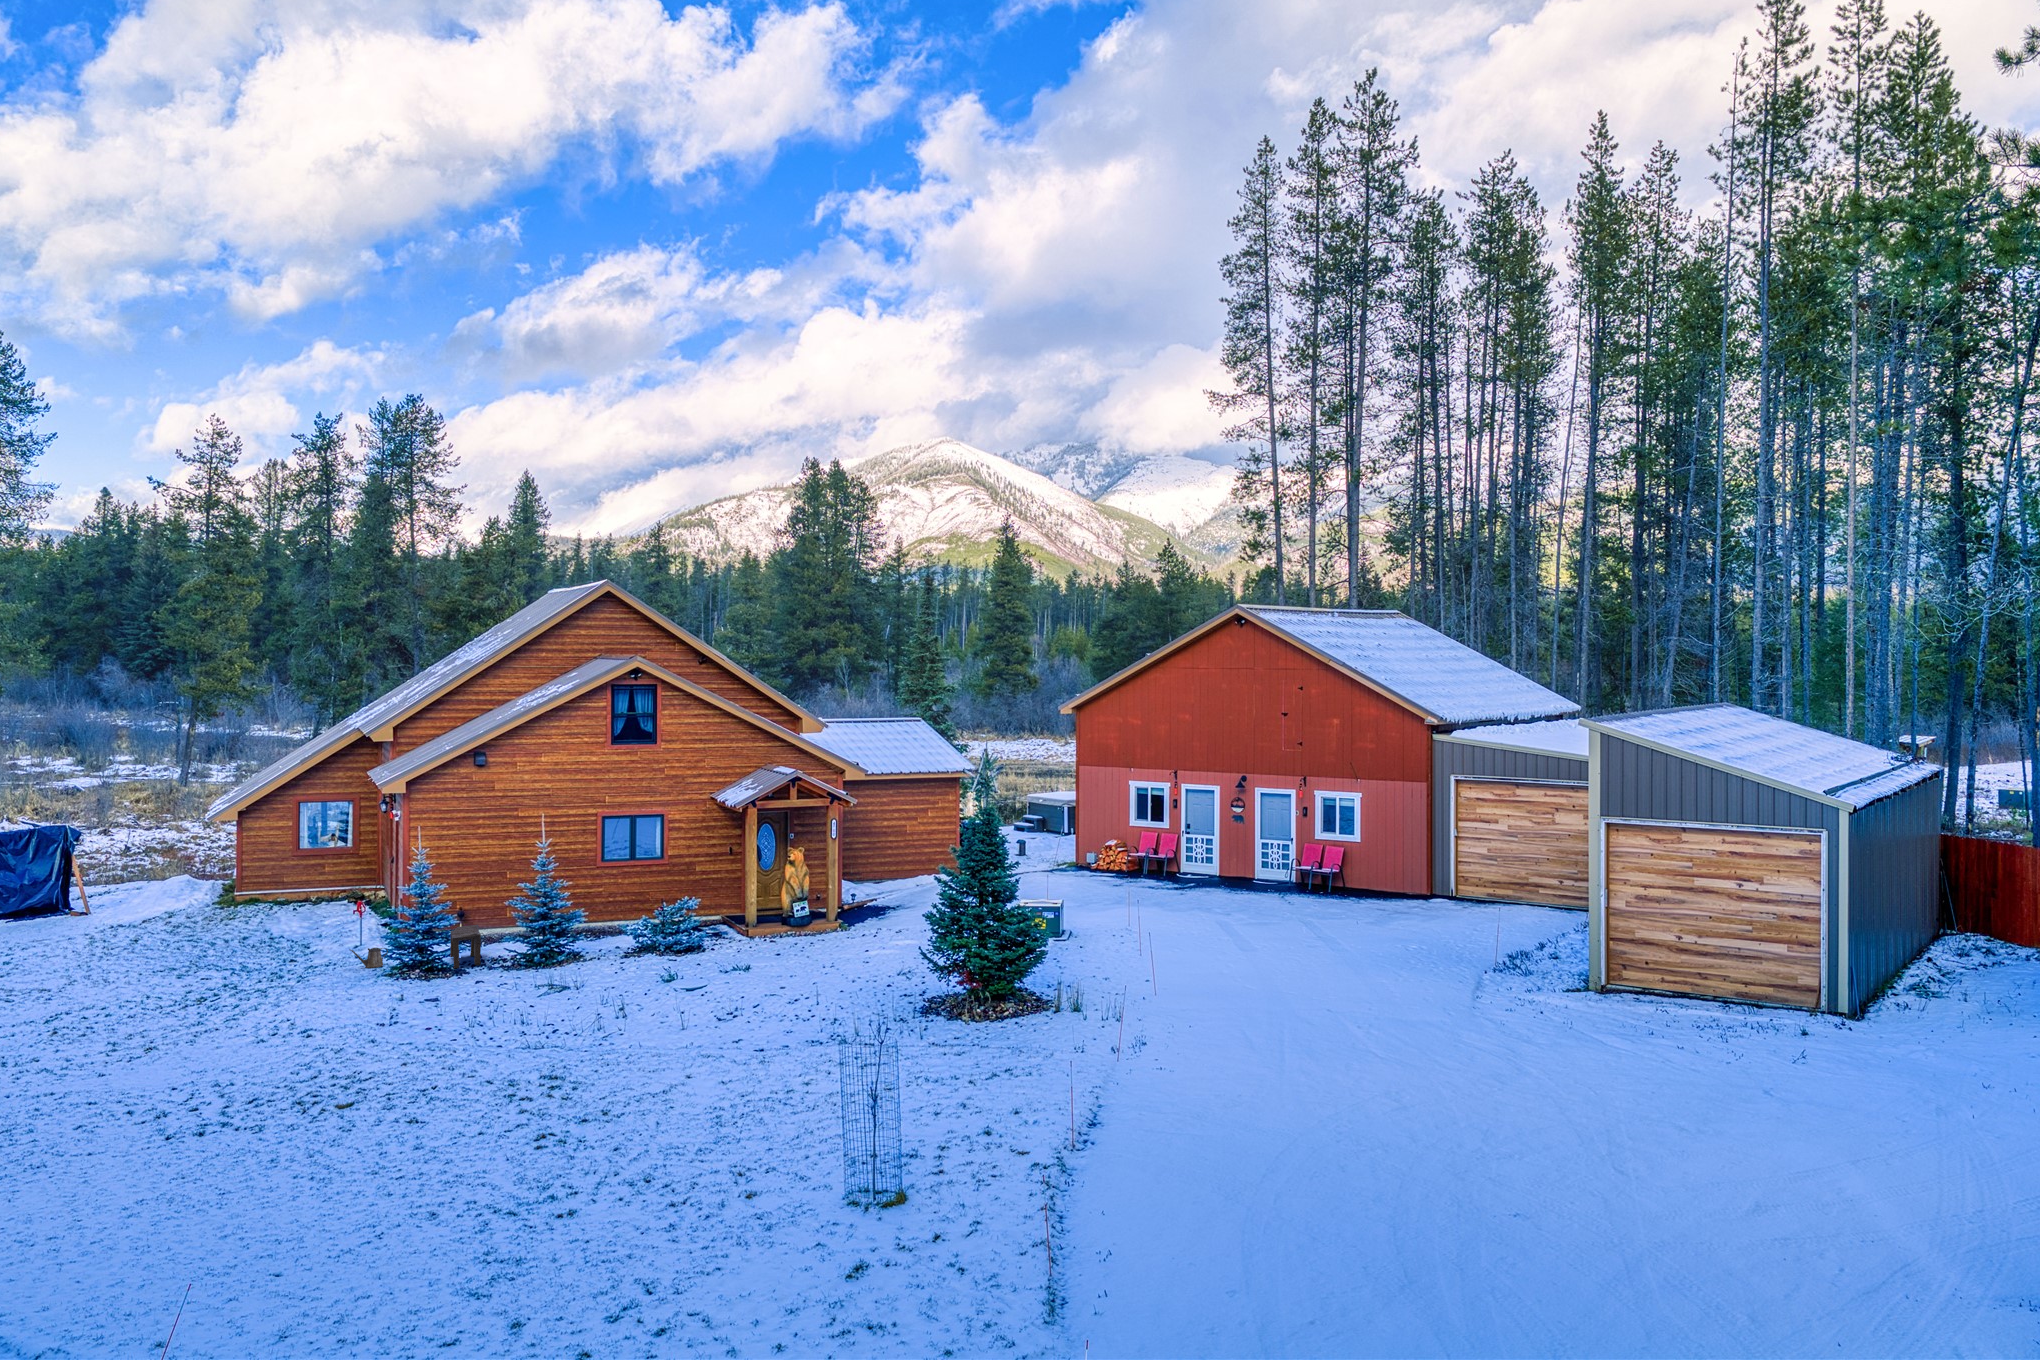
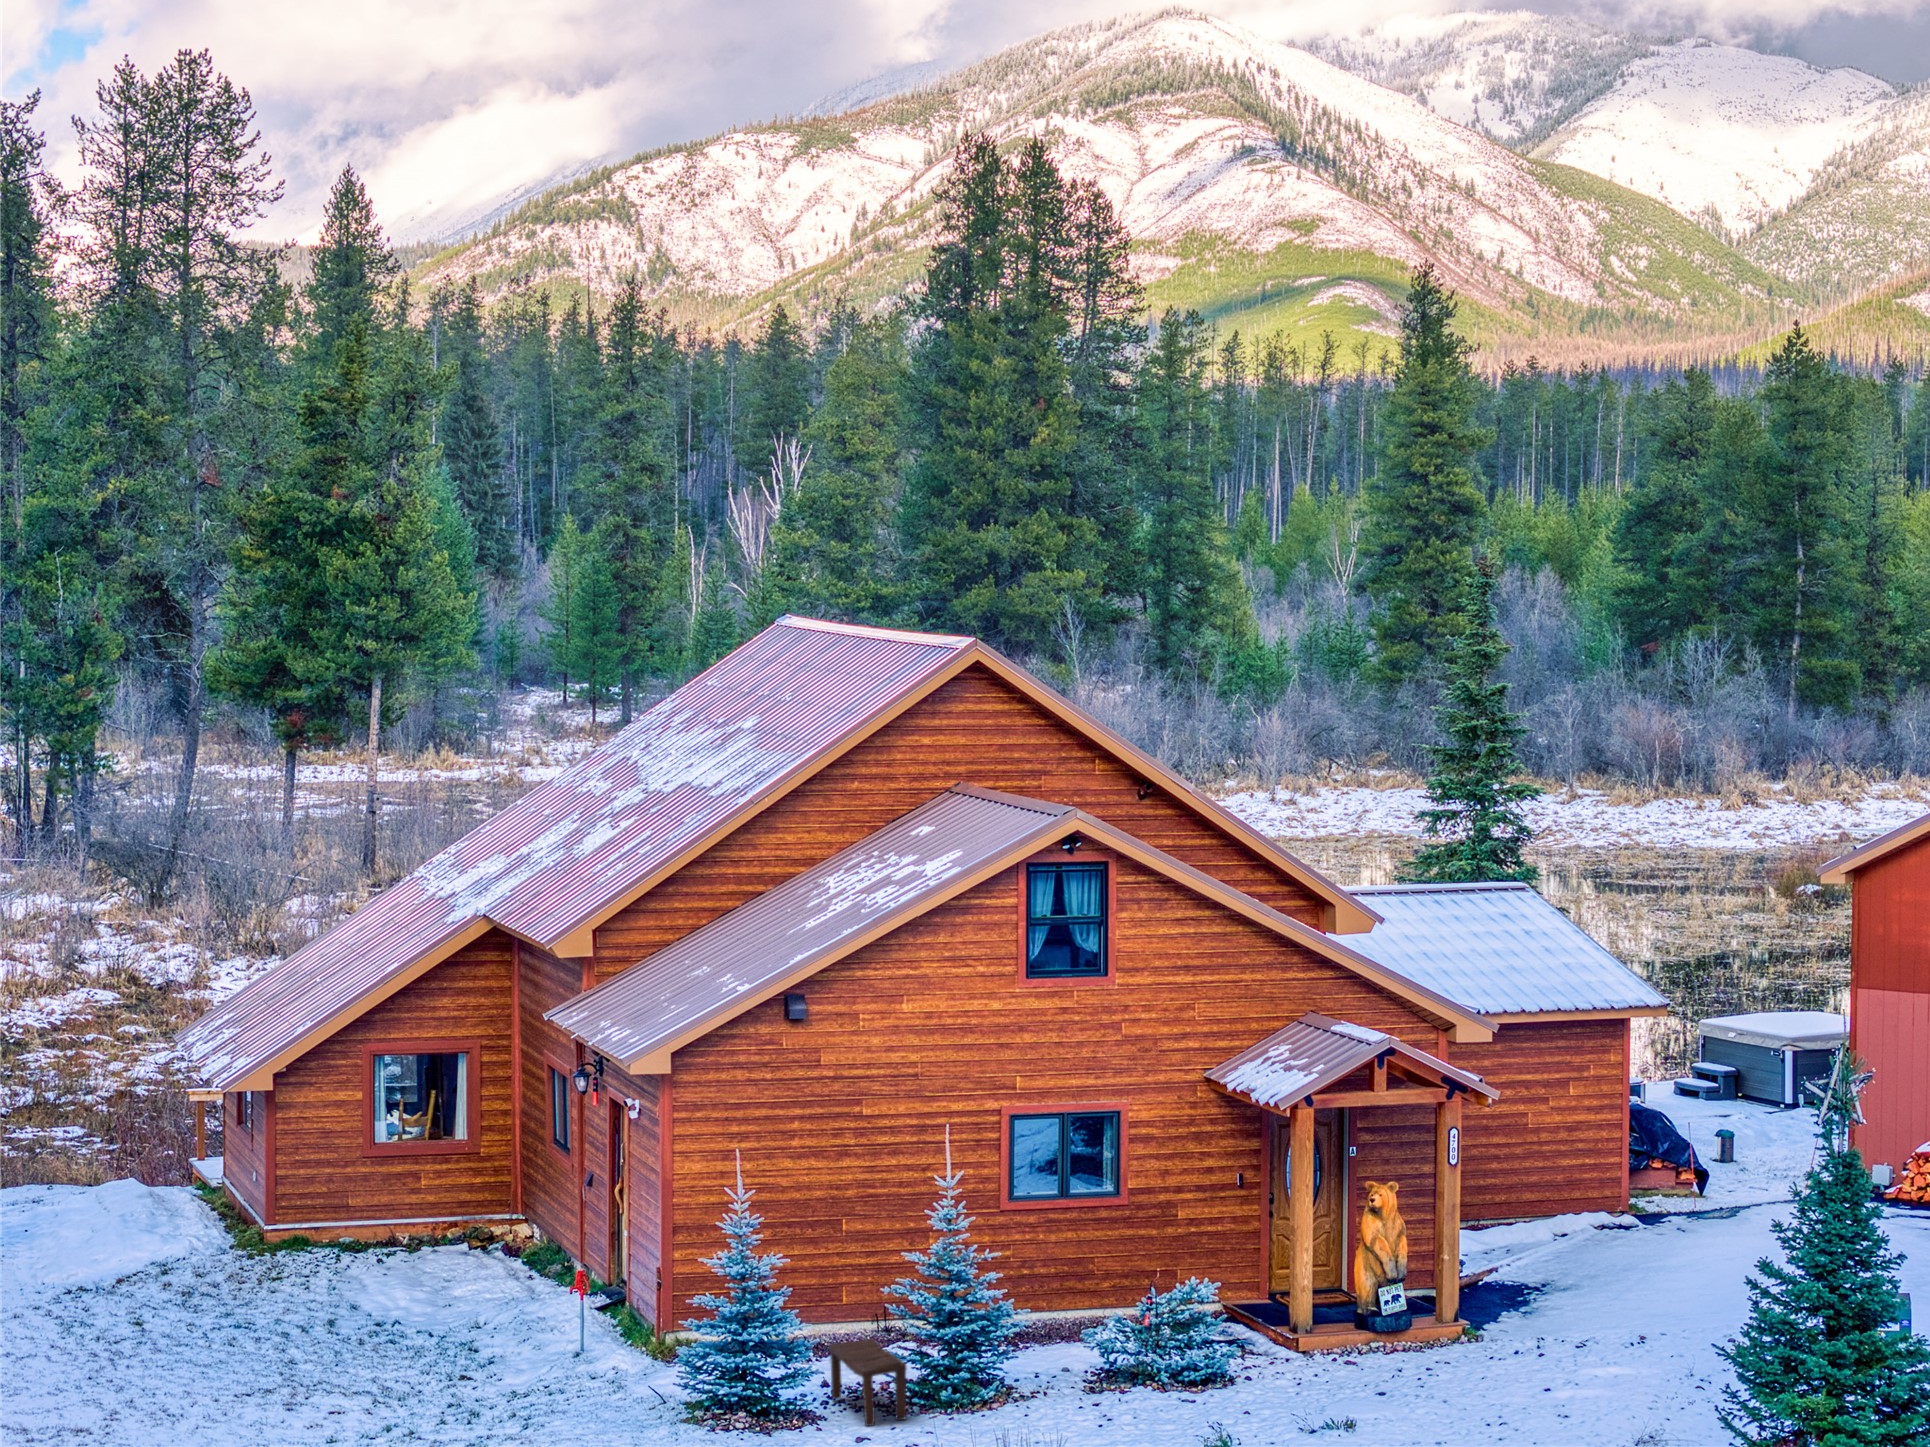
watering can: present [350,948,388,968] -> none [677,1382,732,1420]

